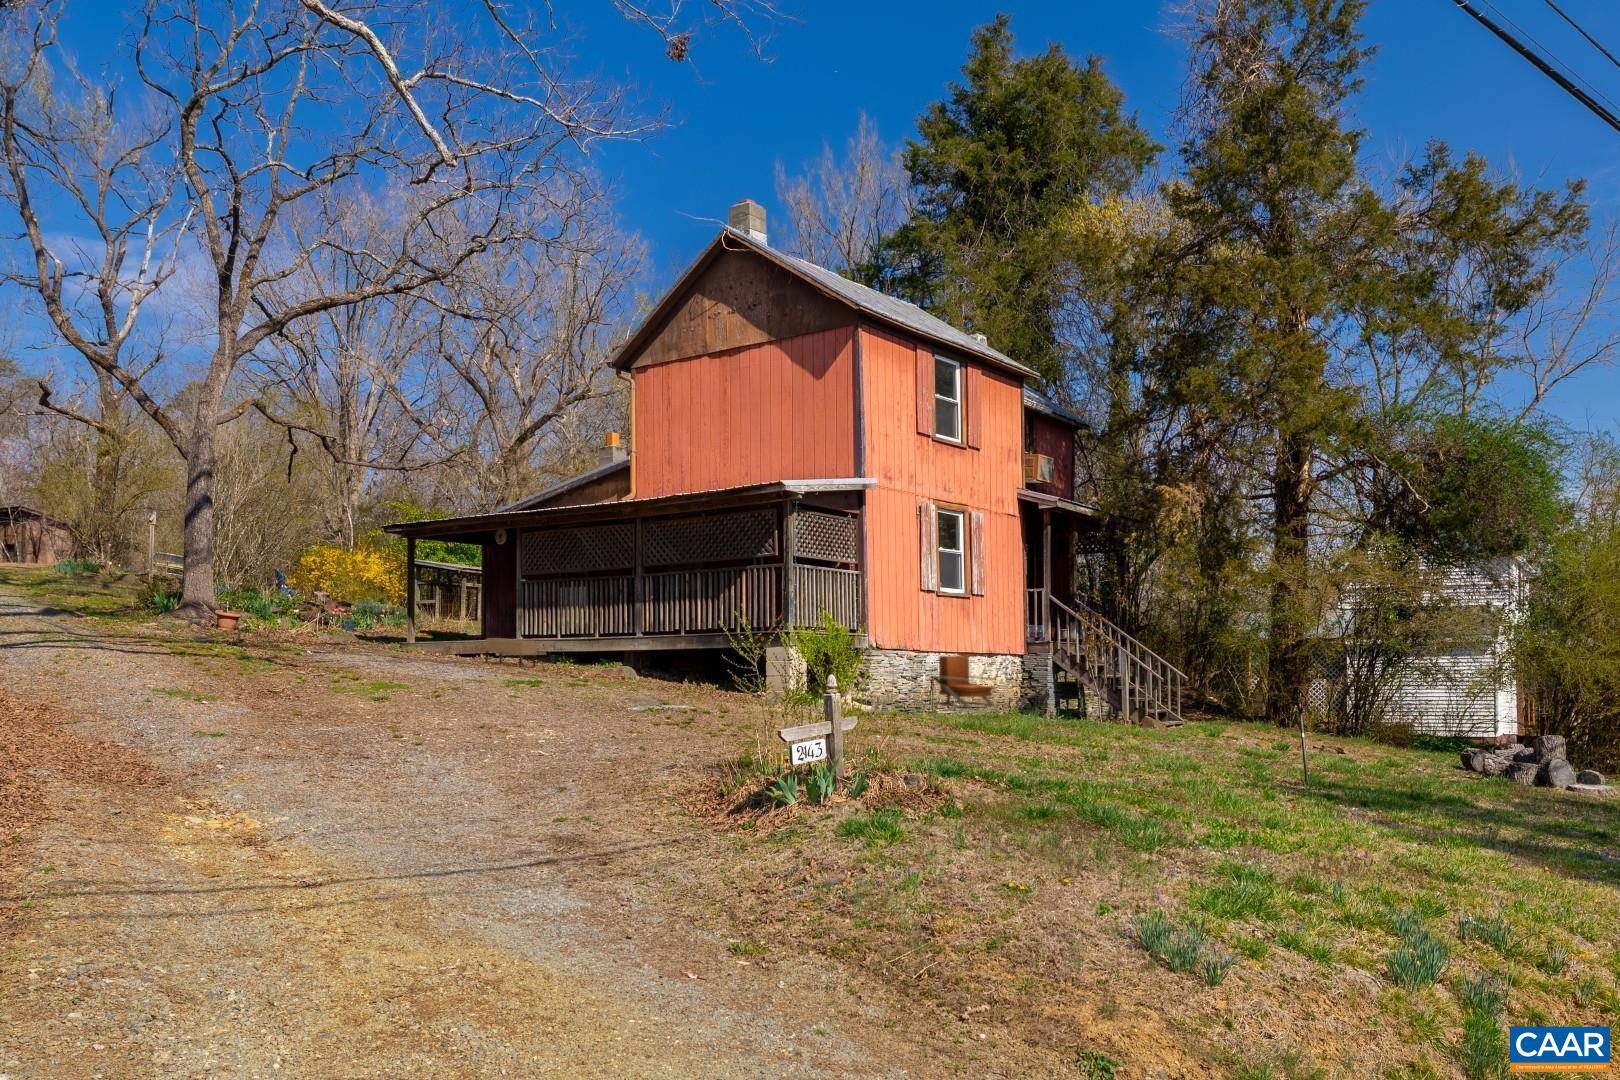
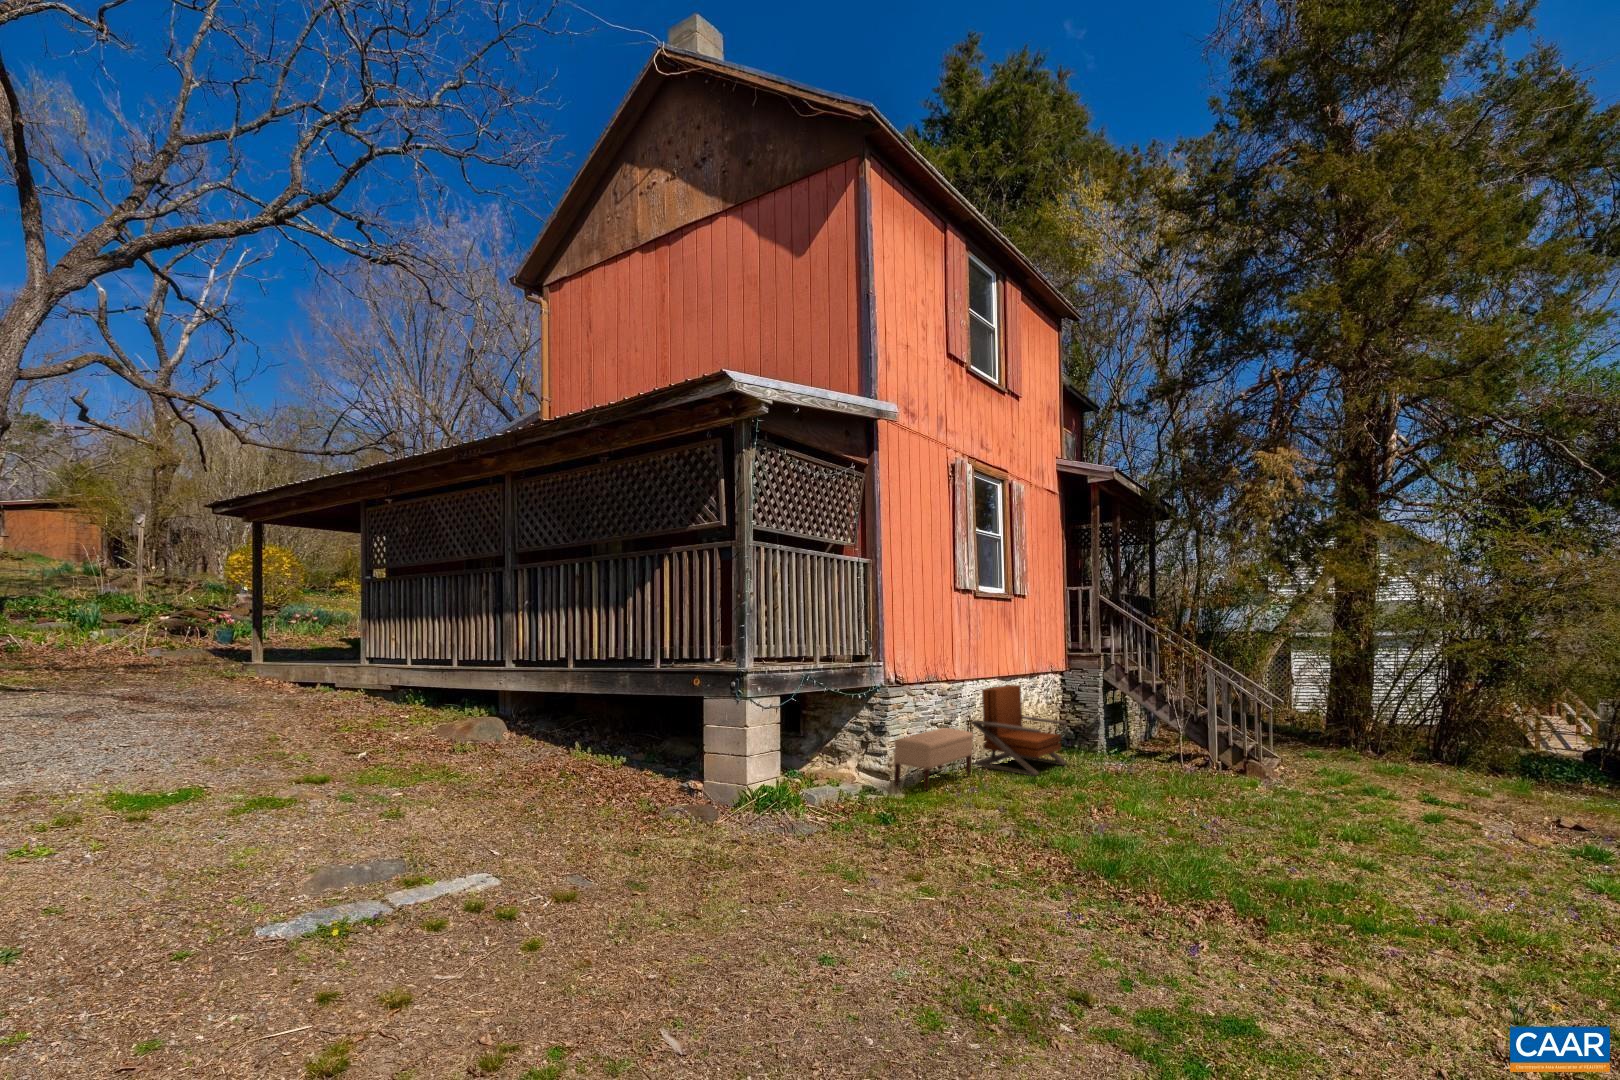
bench: present [485,638,537,666] -> present [894,728,973,791]

